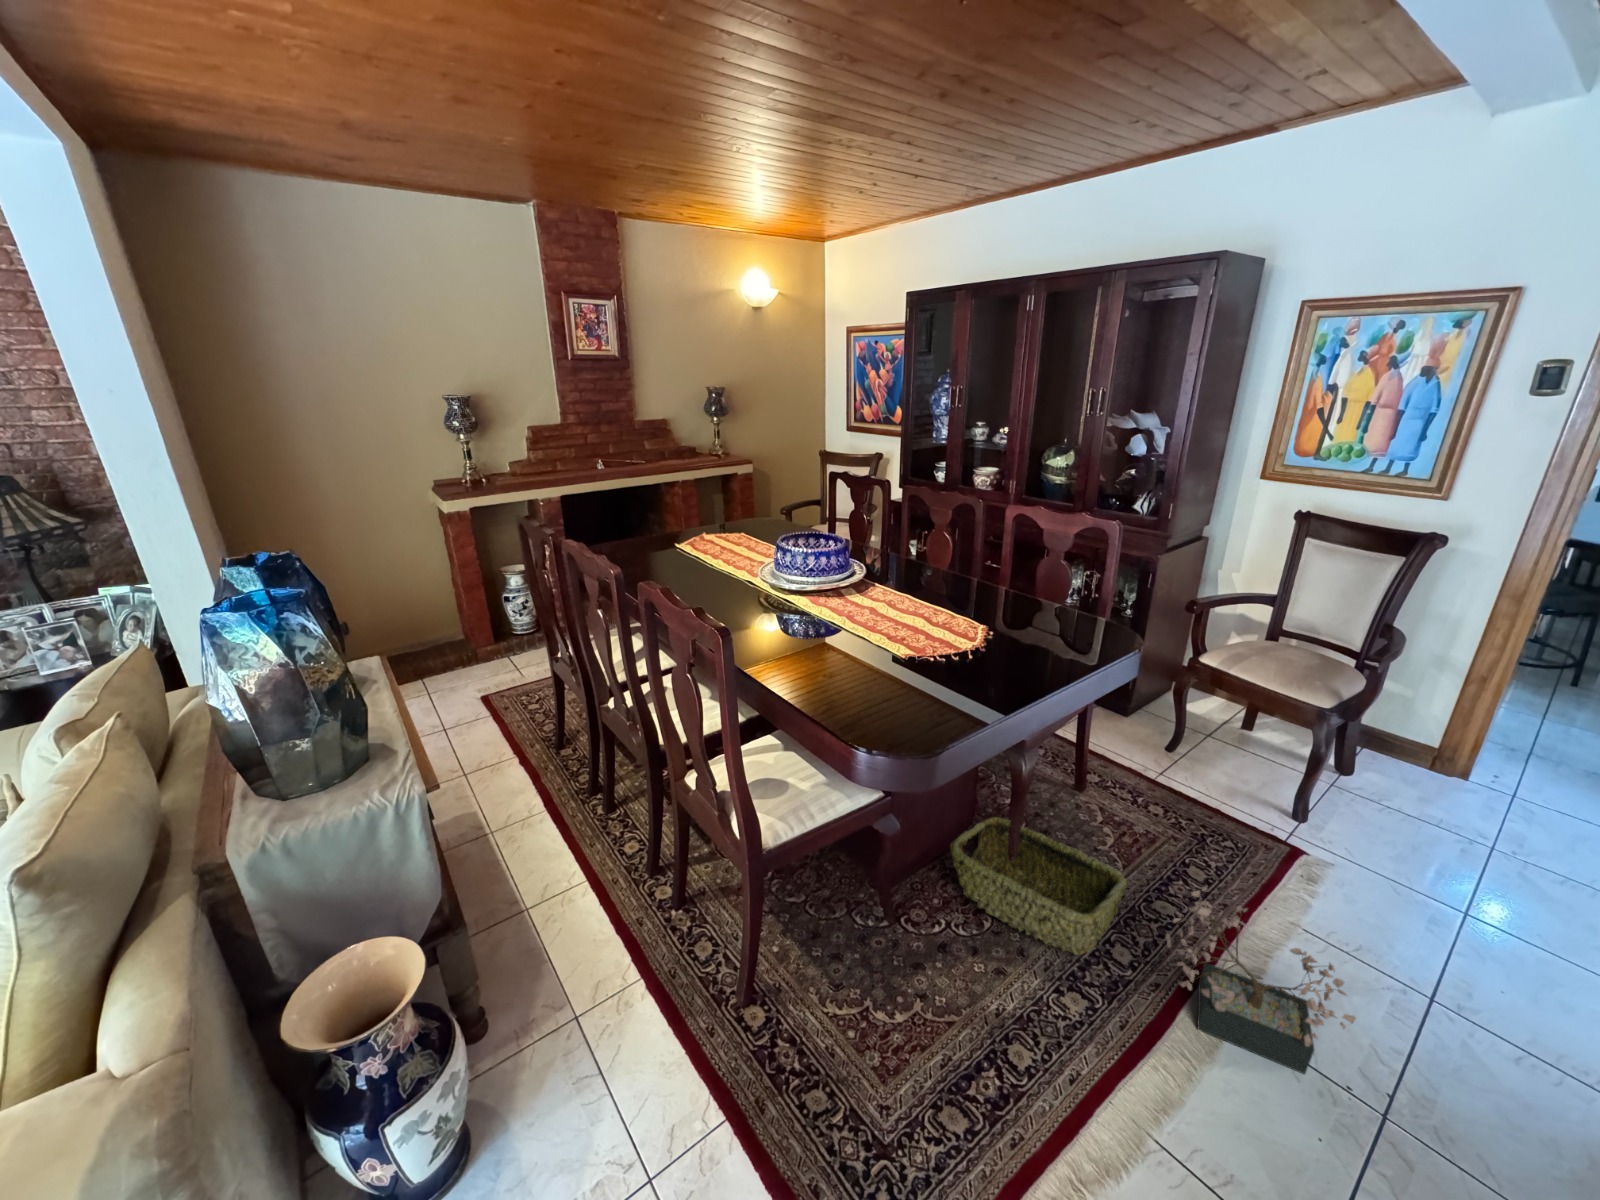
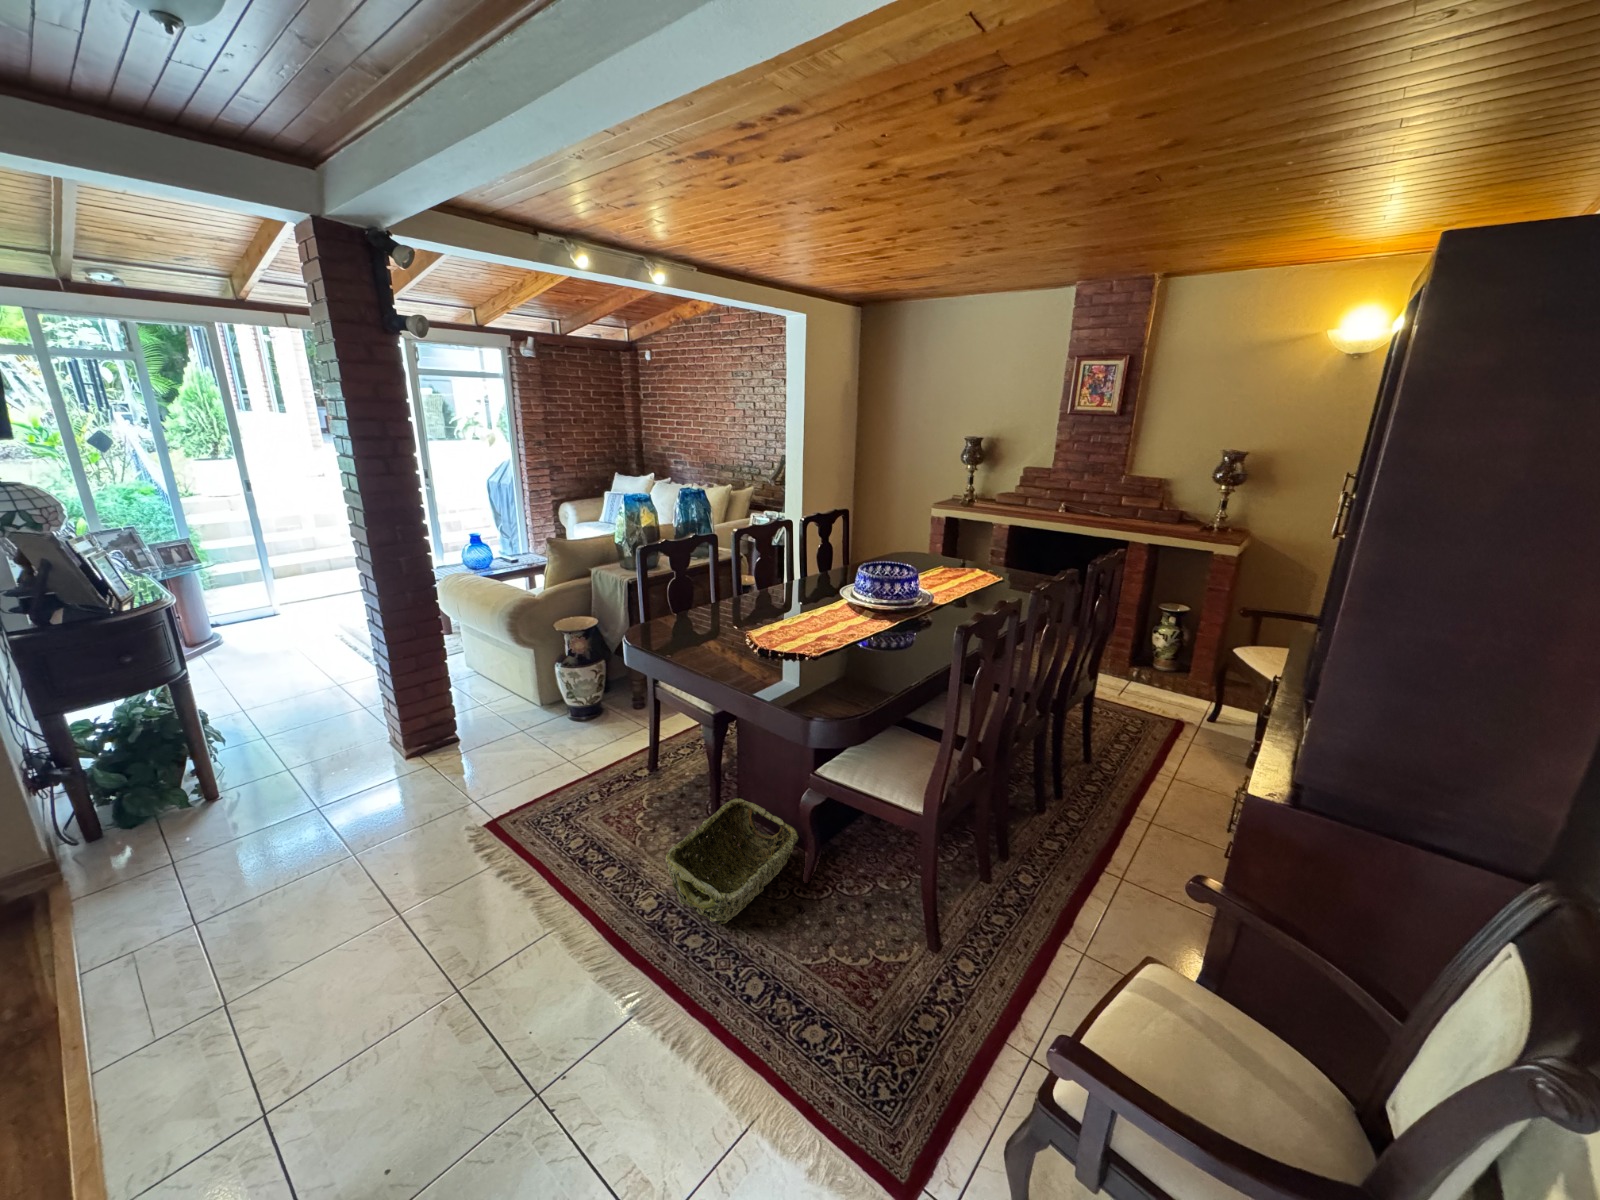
decorative plant: present [1166,887,1356,1074] -> none [576,890,685,1062]

